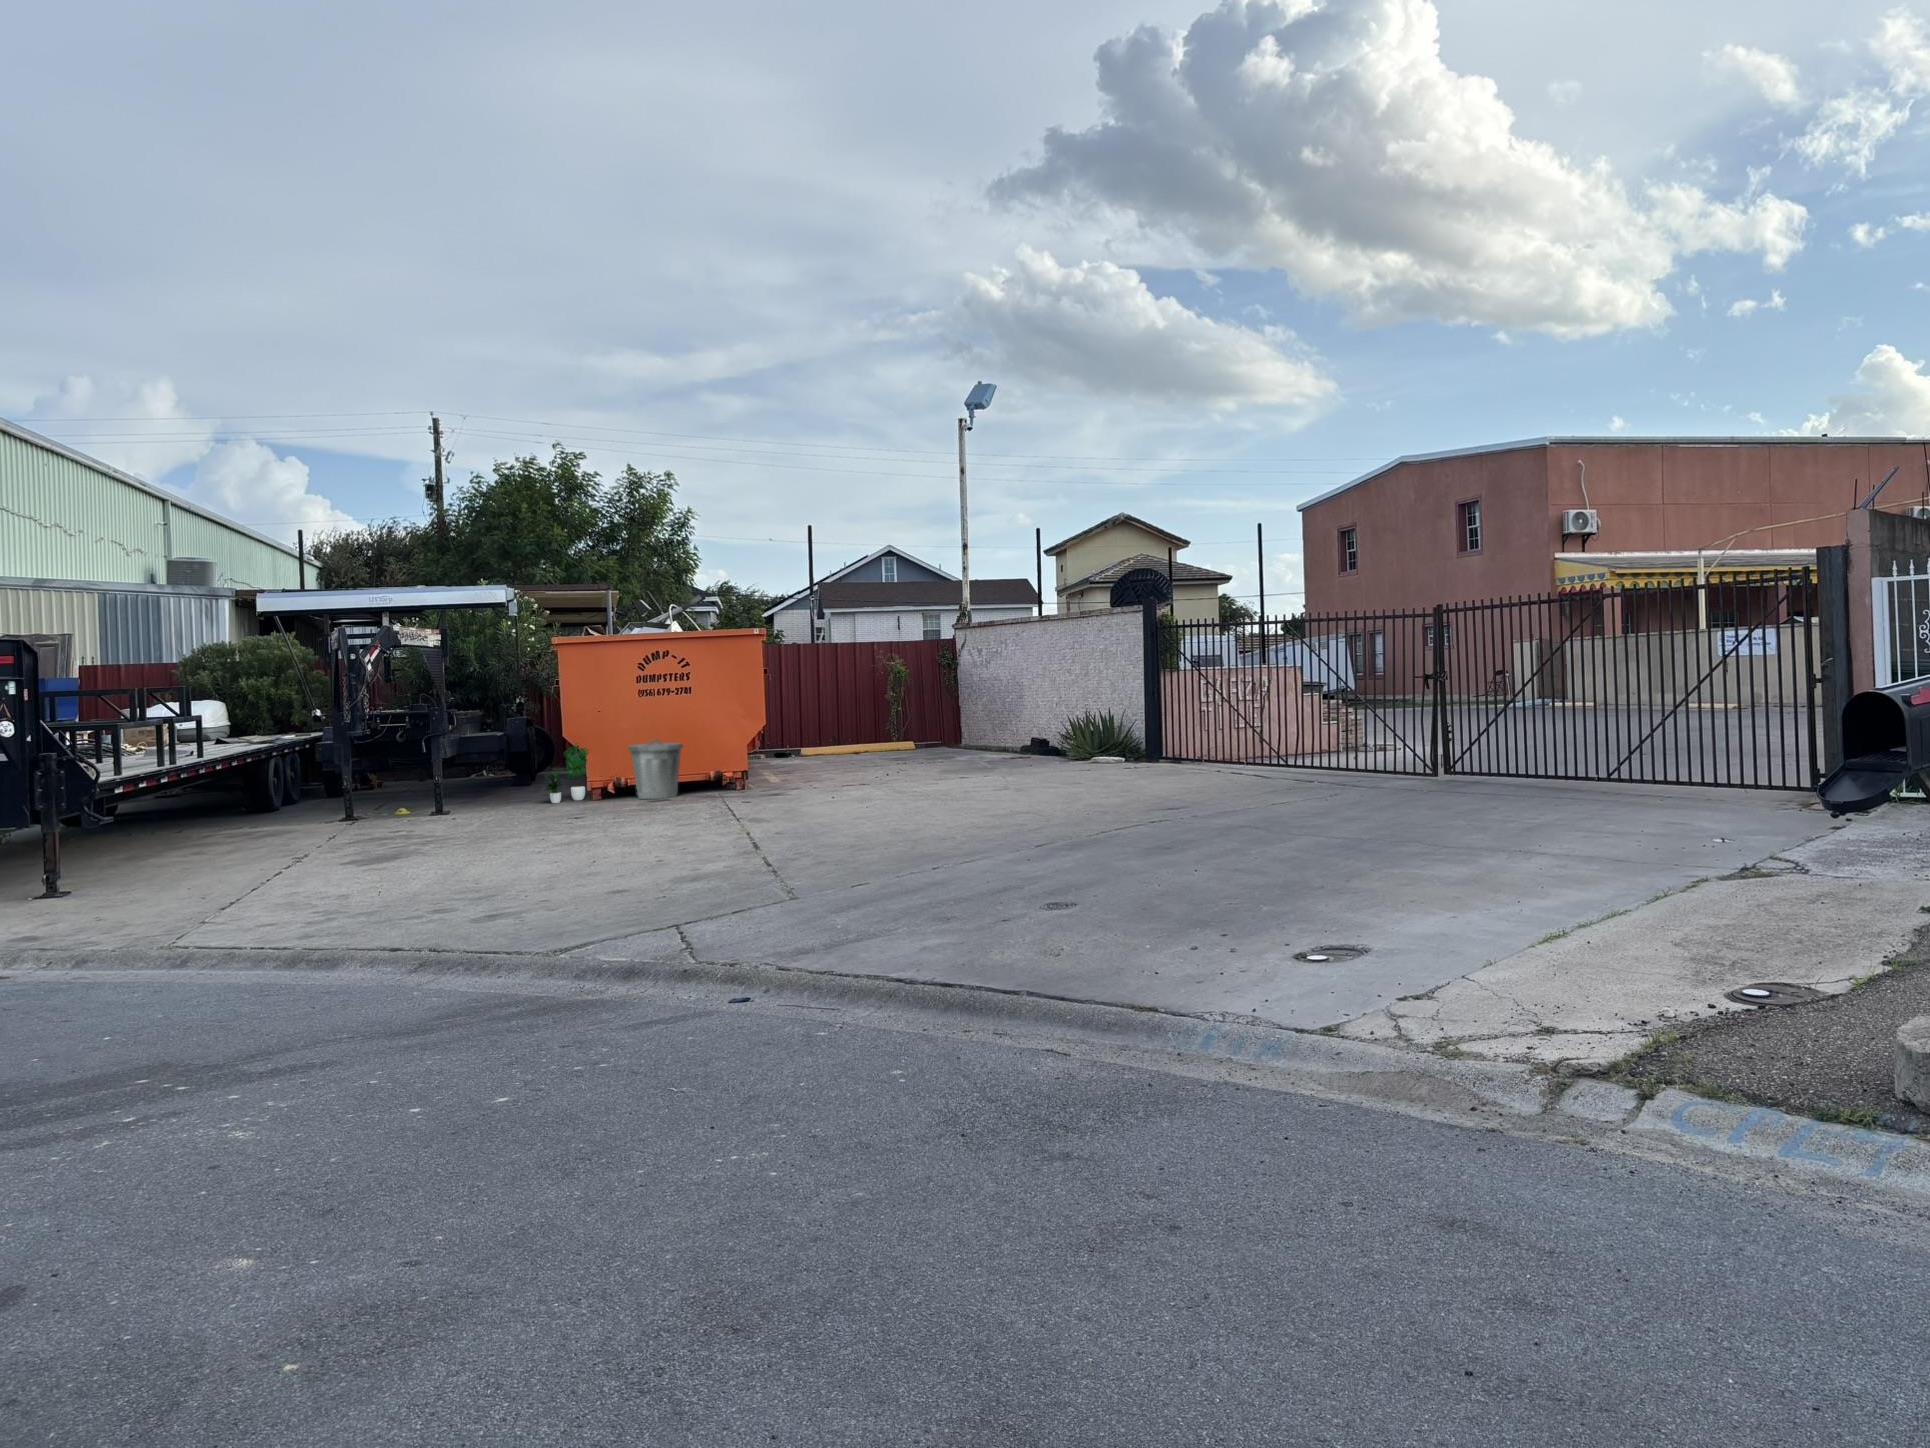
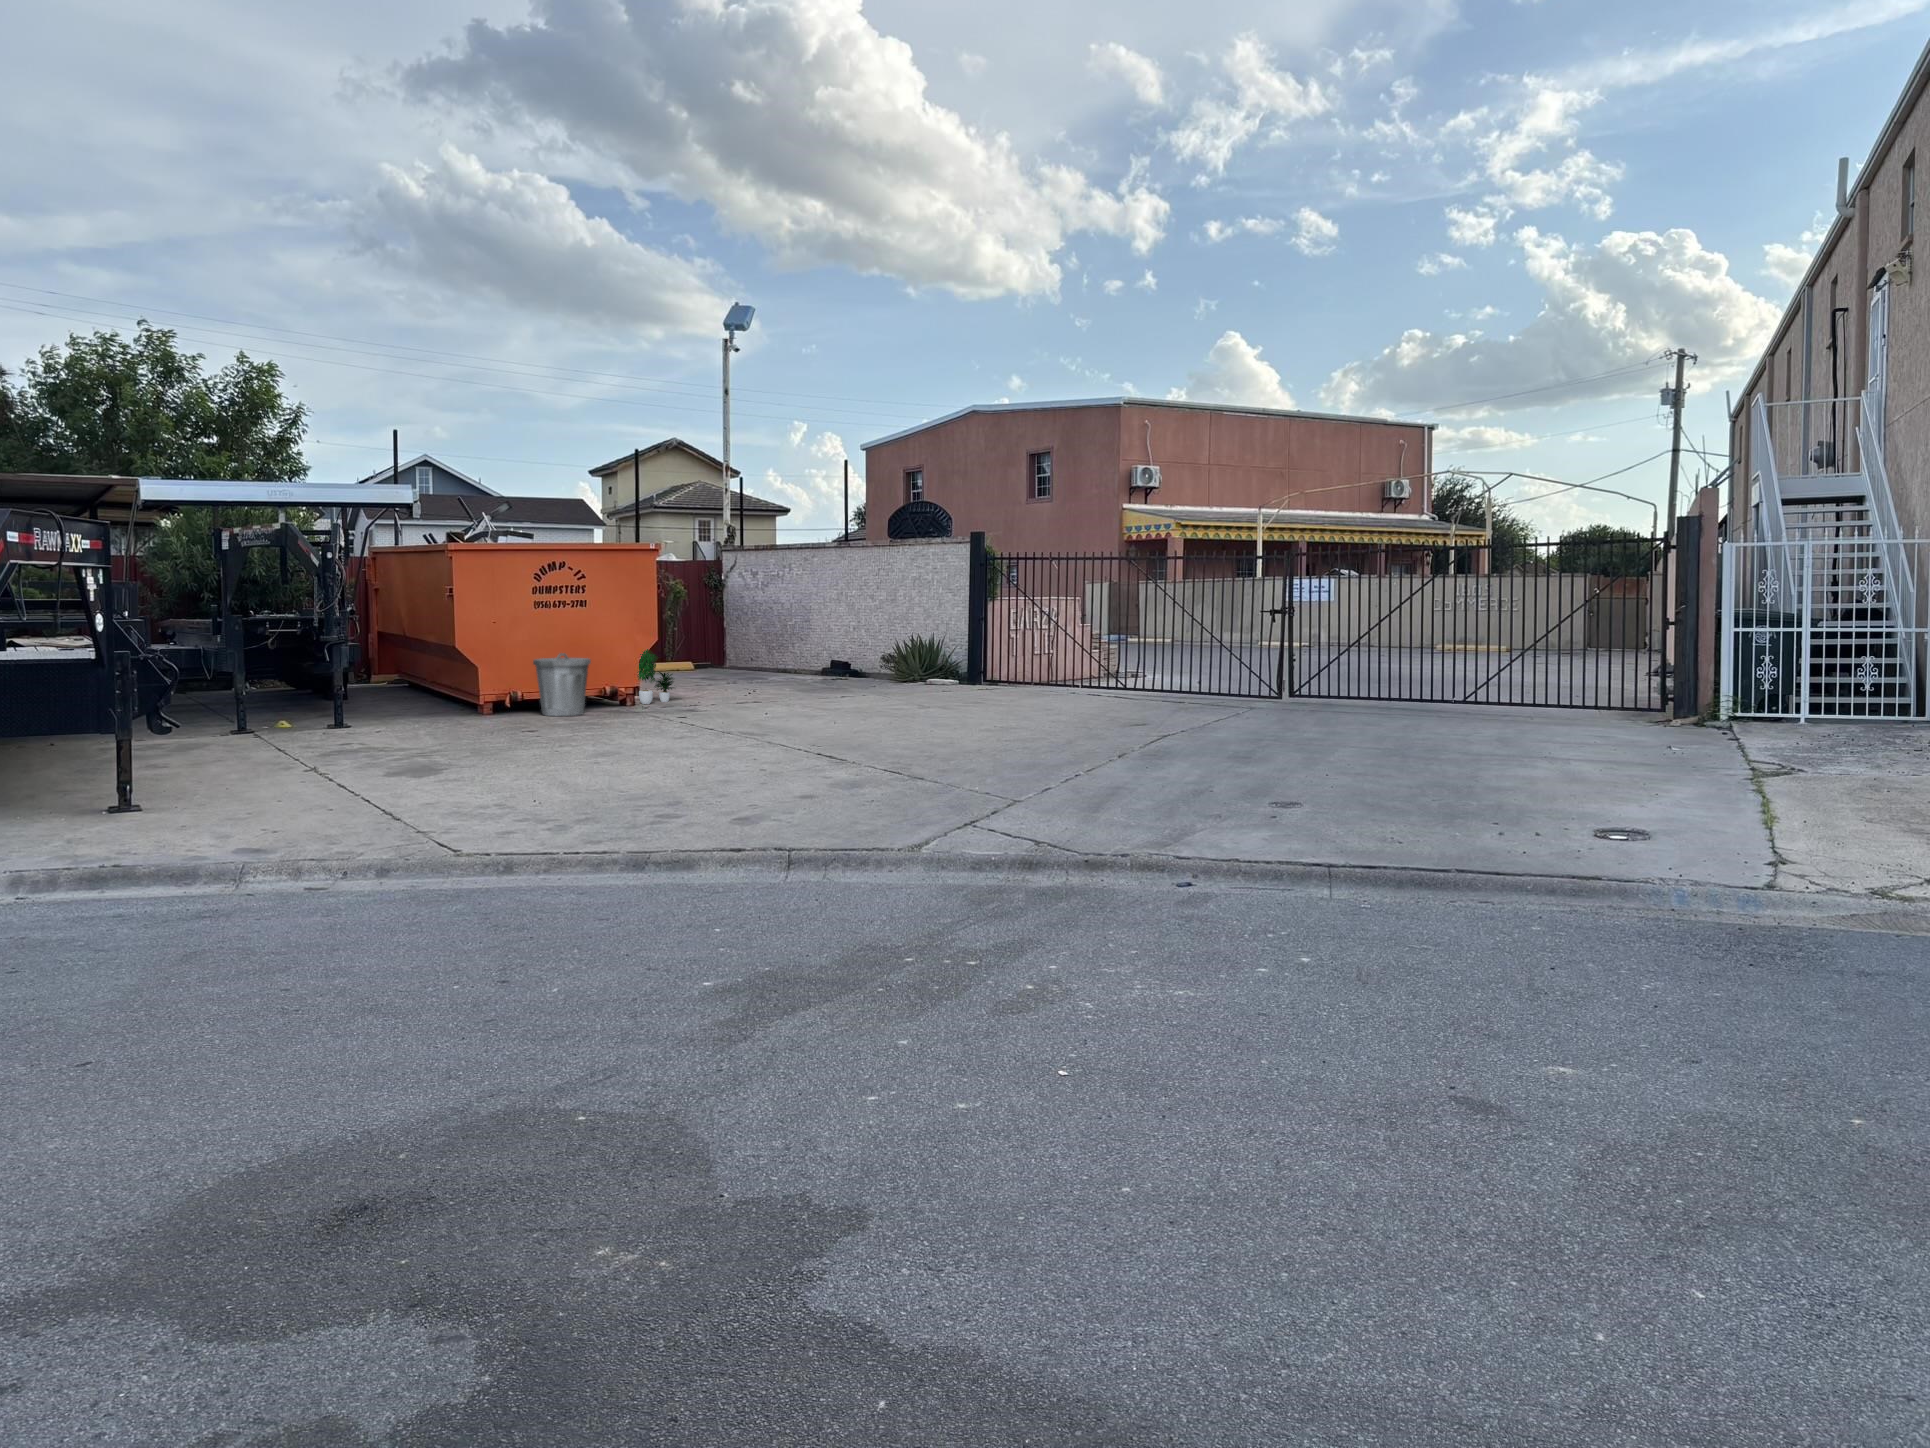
potted plant: present [544,745,588,803] -> present [637,649,674,704]

